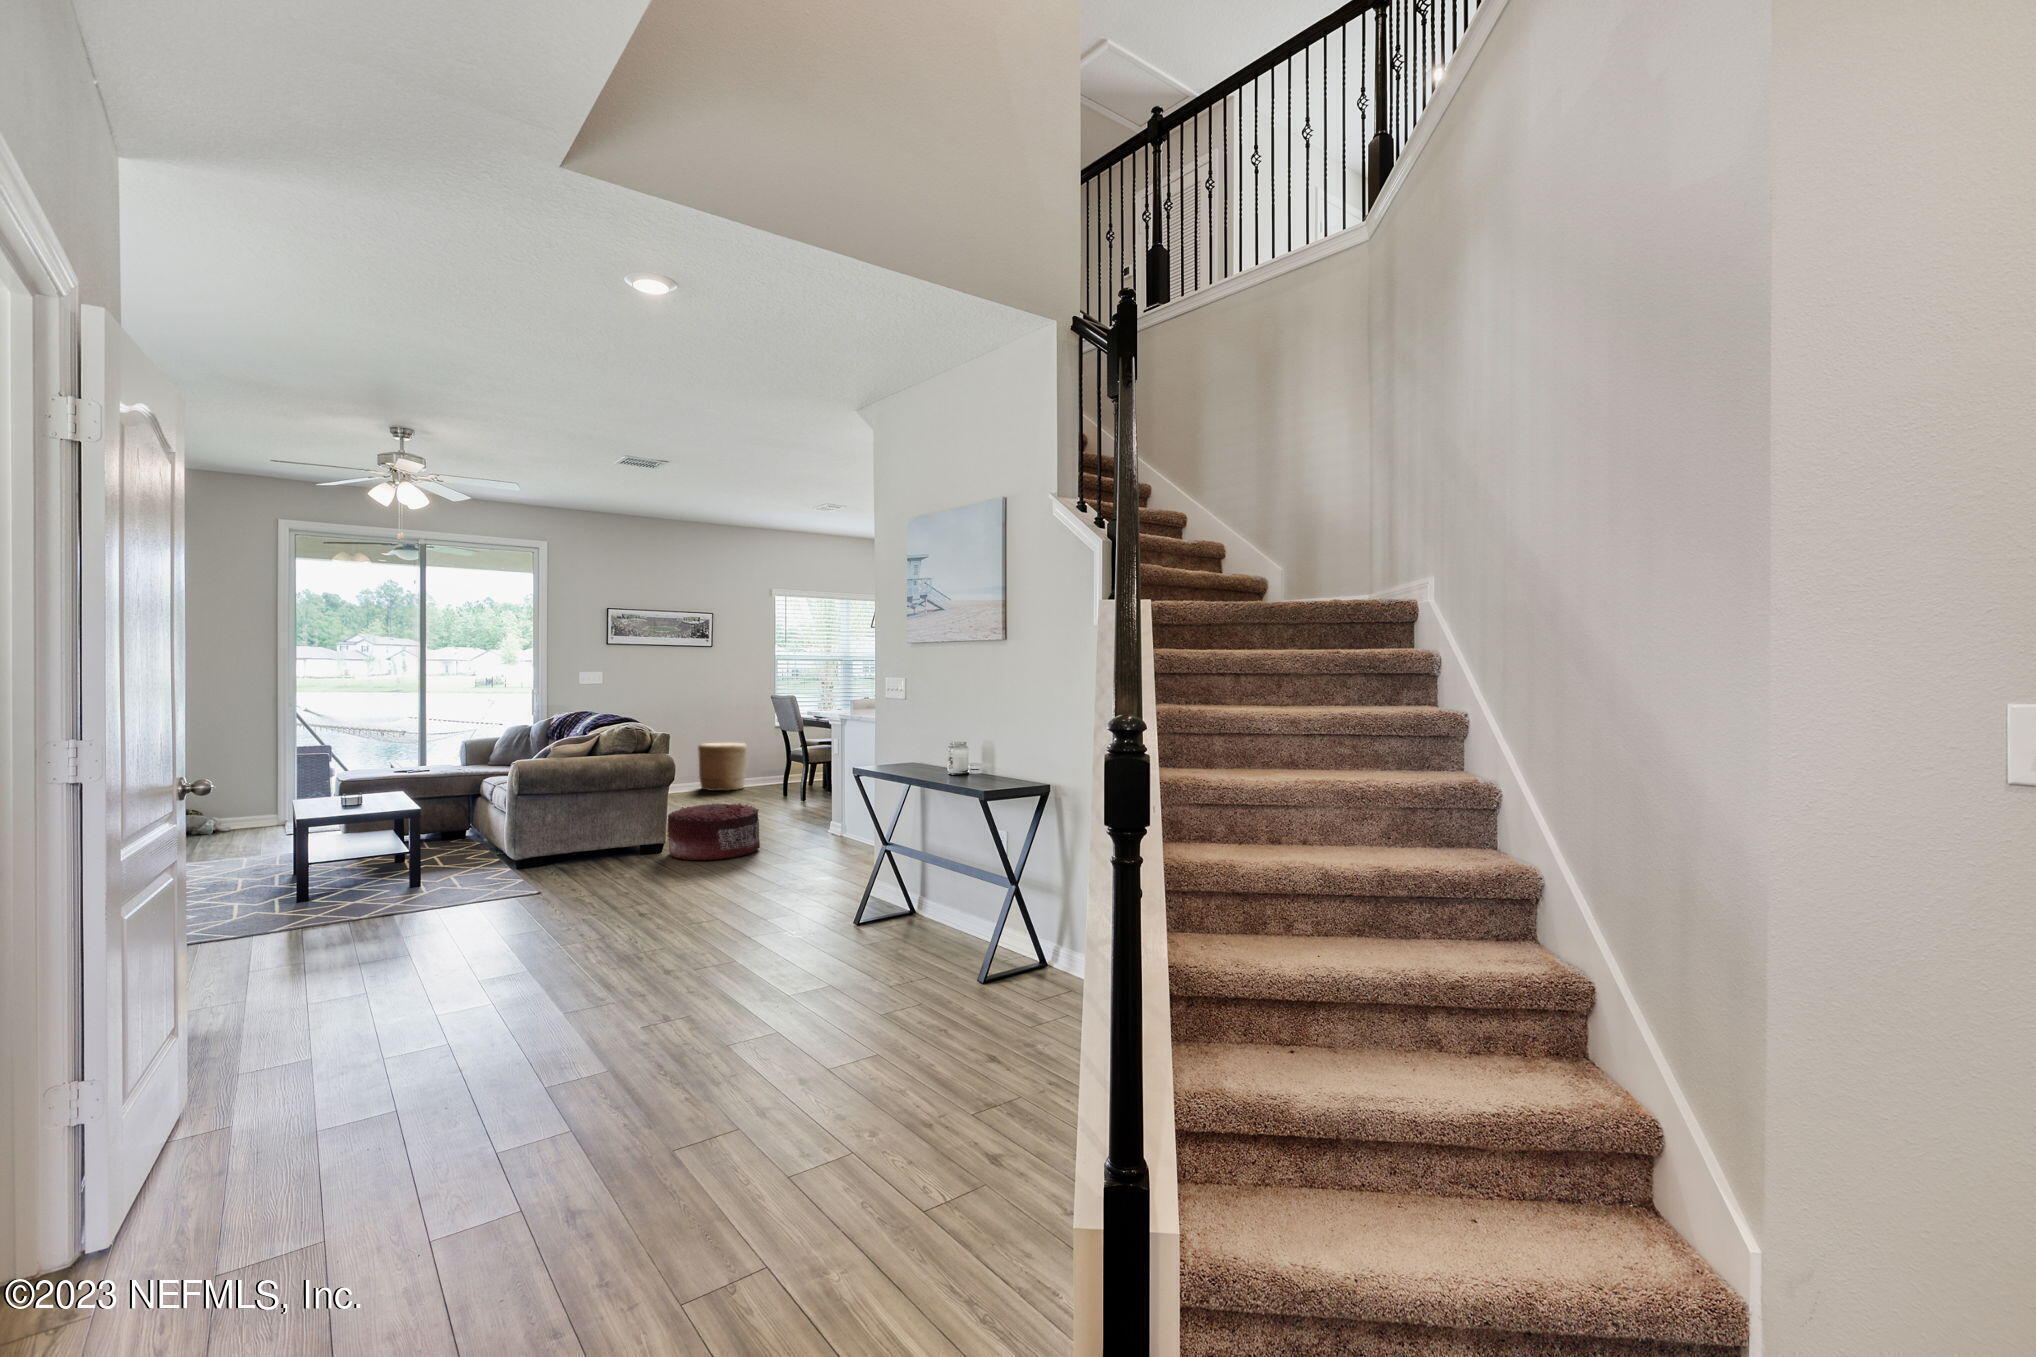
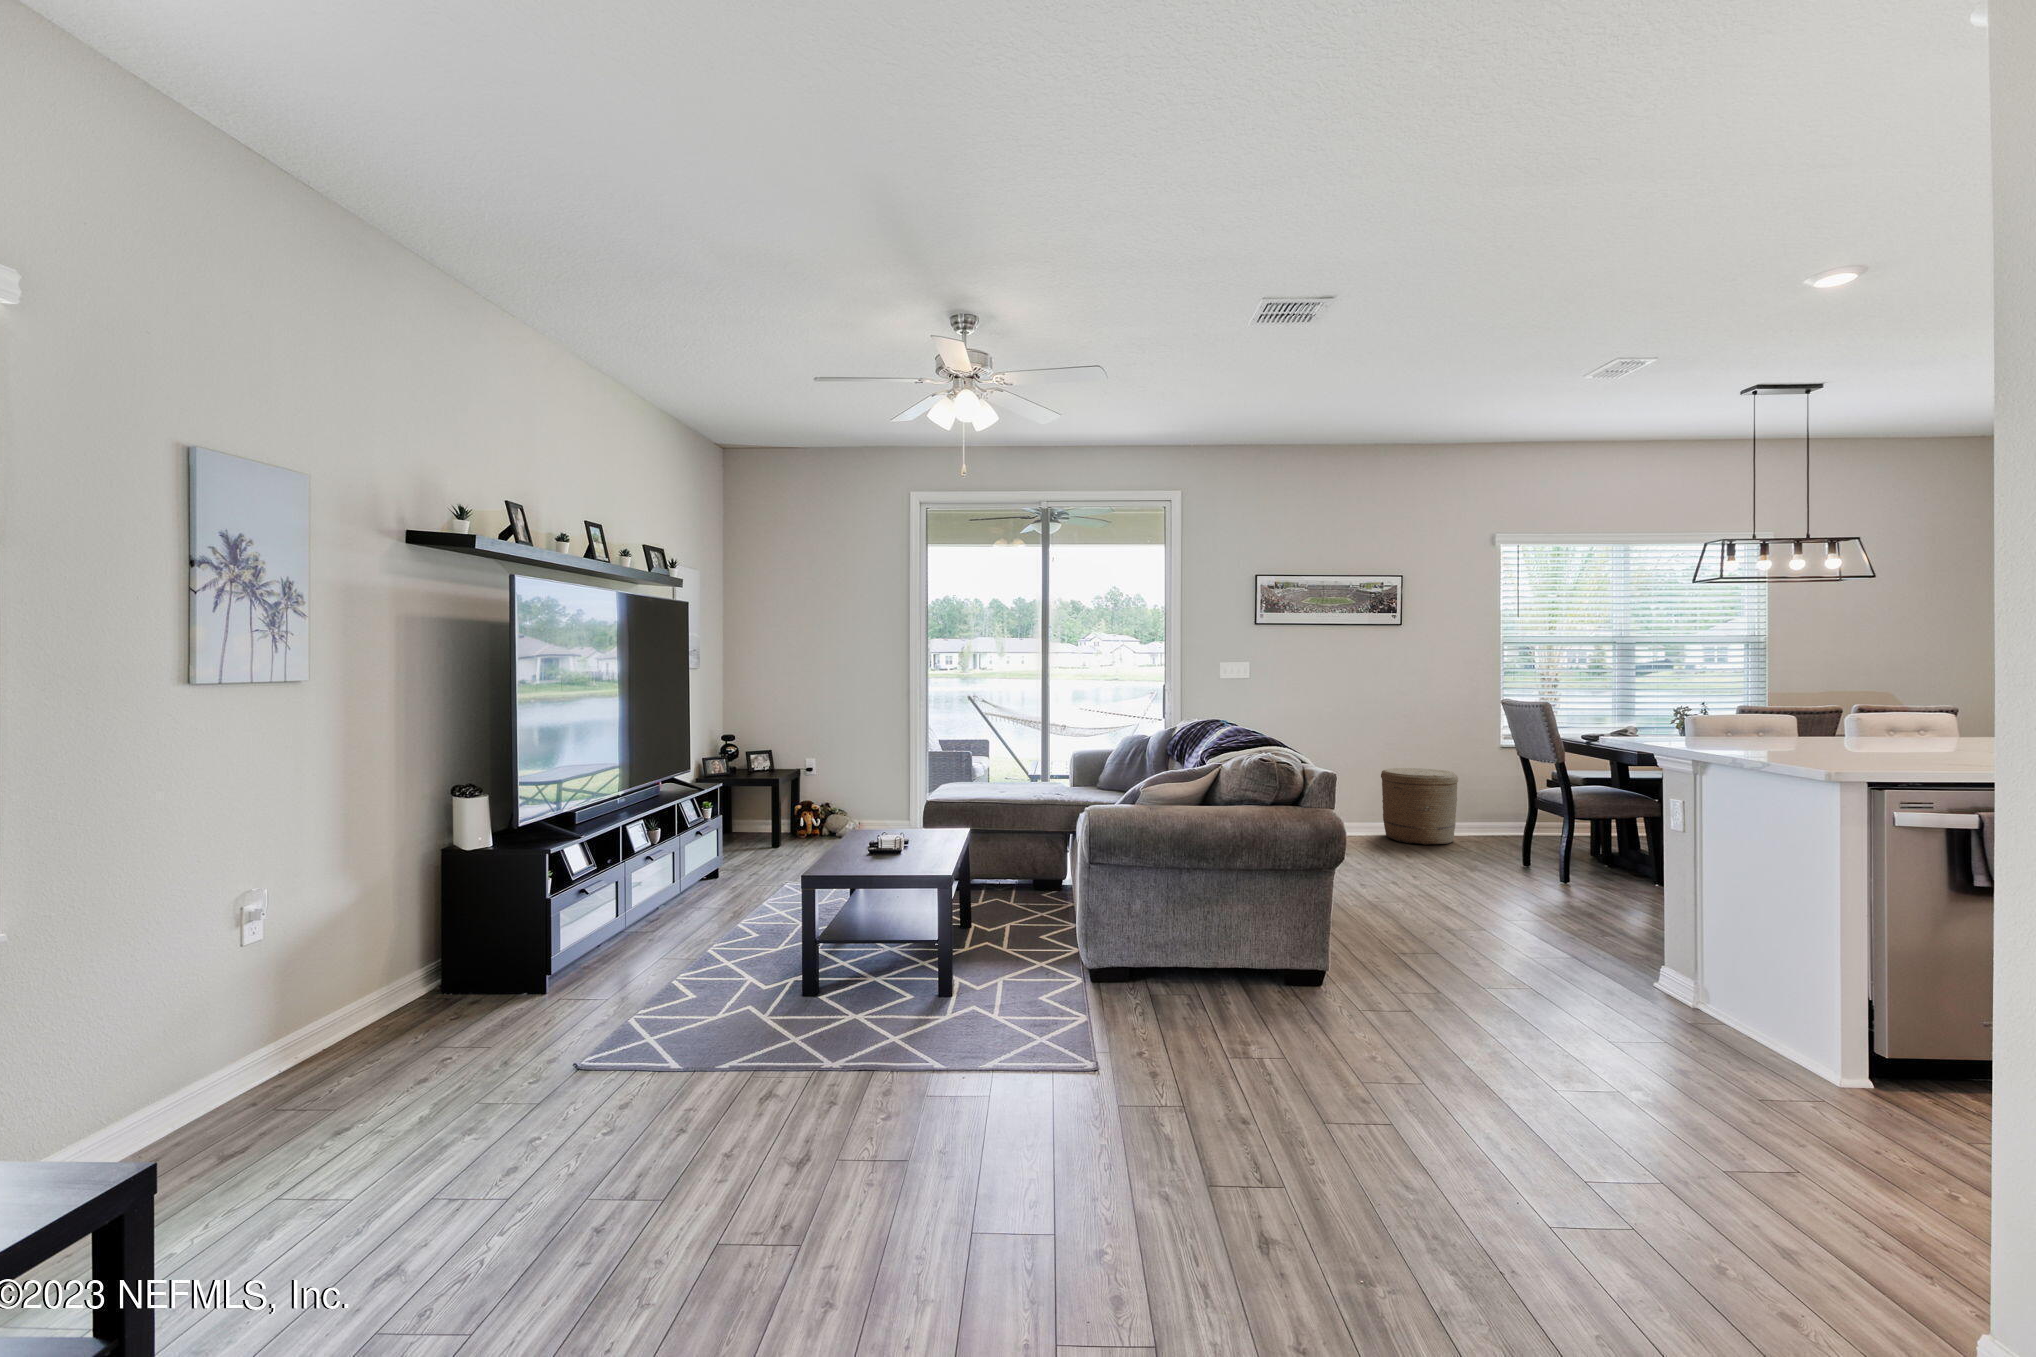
pouf: present [668,803,760,860] -> none [1332,905,1516,1037]

